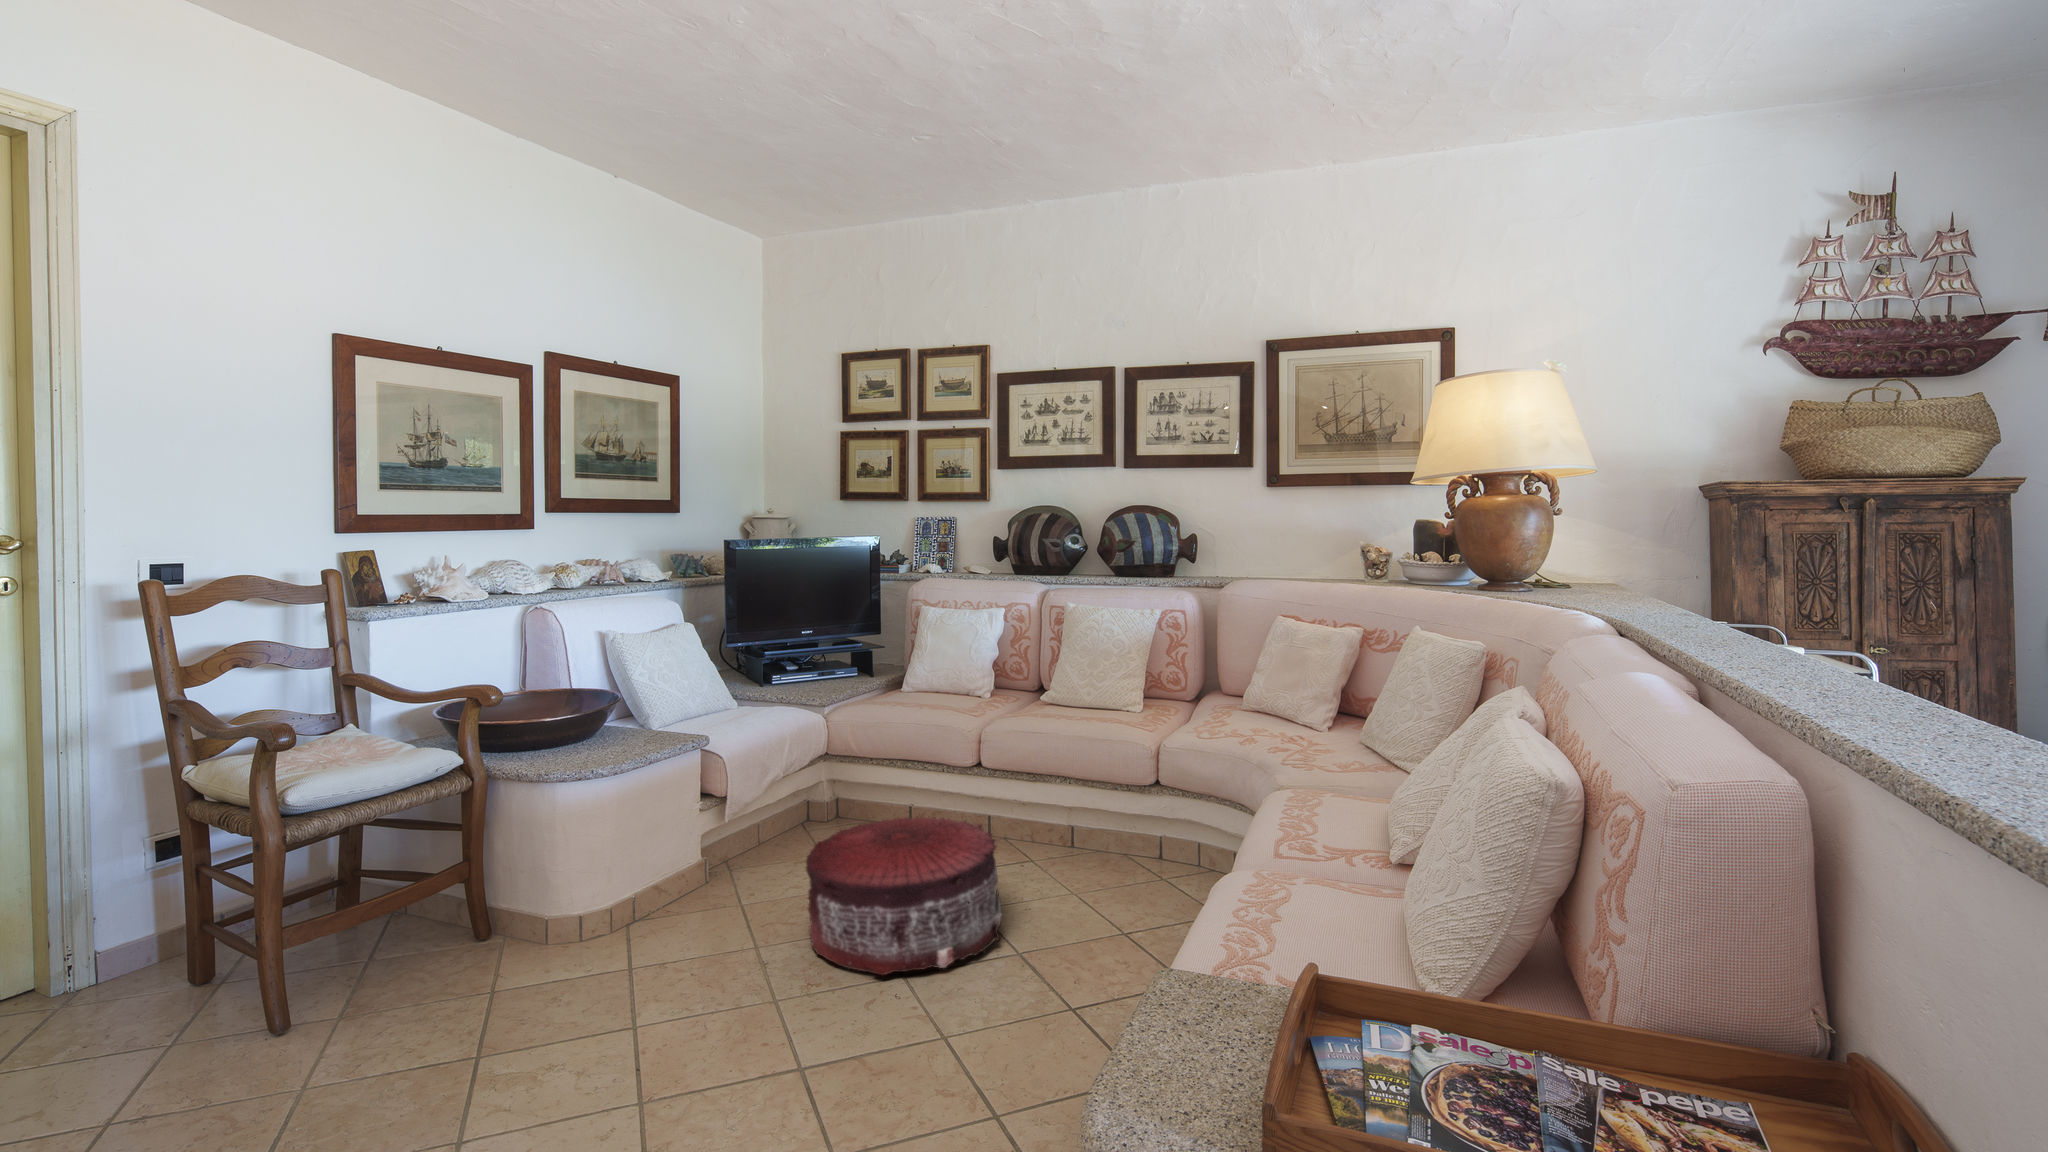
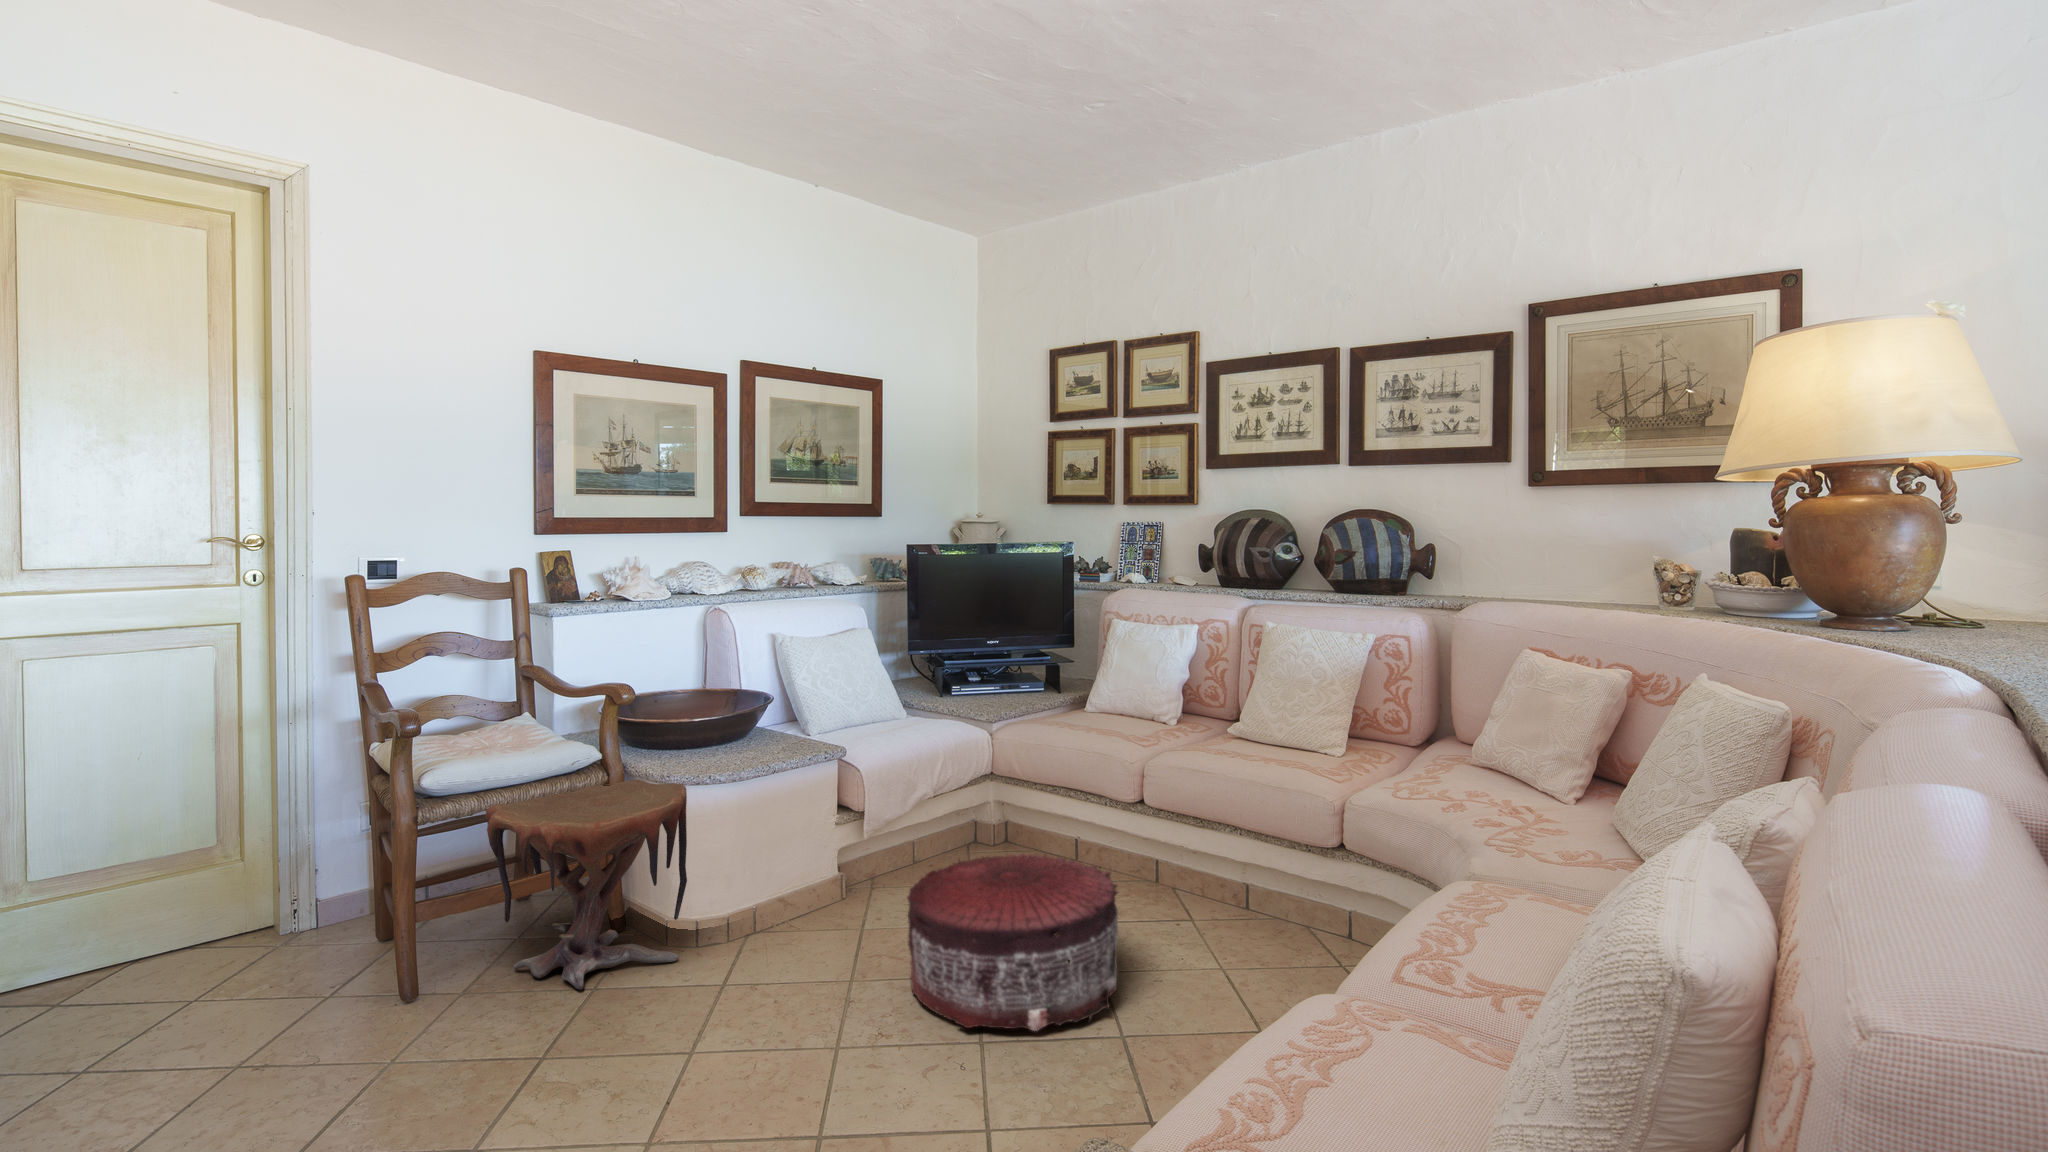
side table: none [334,785,567,1004] -> present [485,780,687,989]

